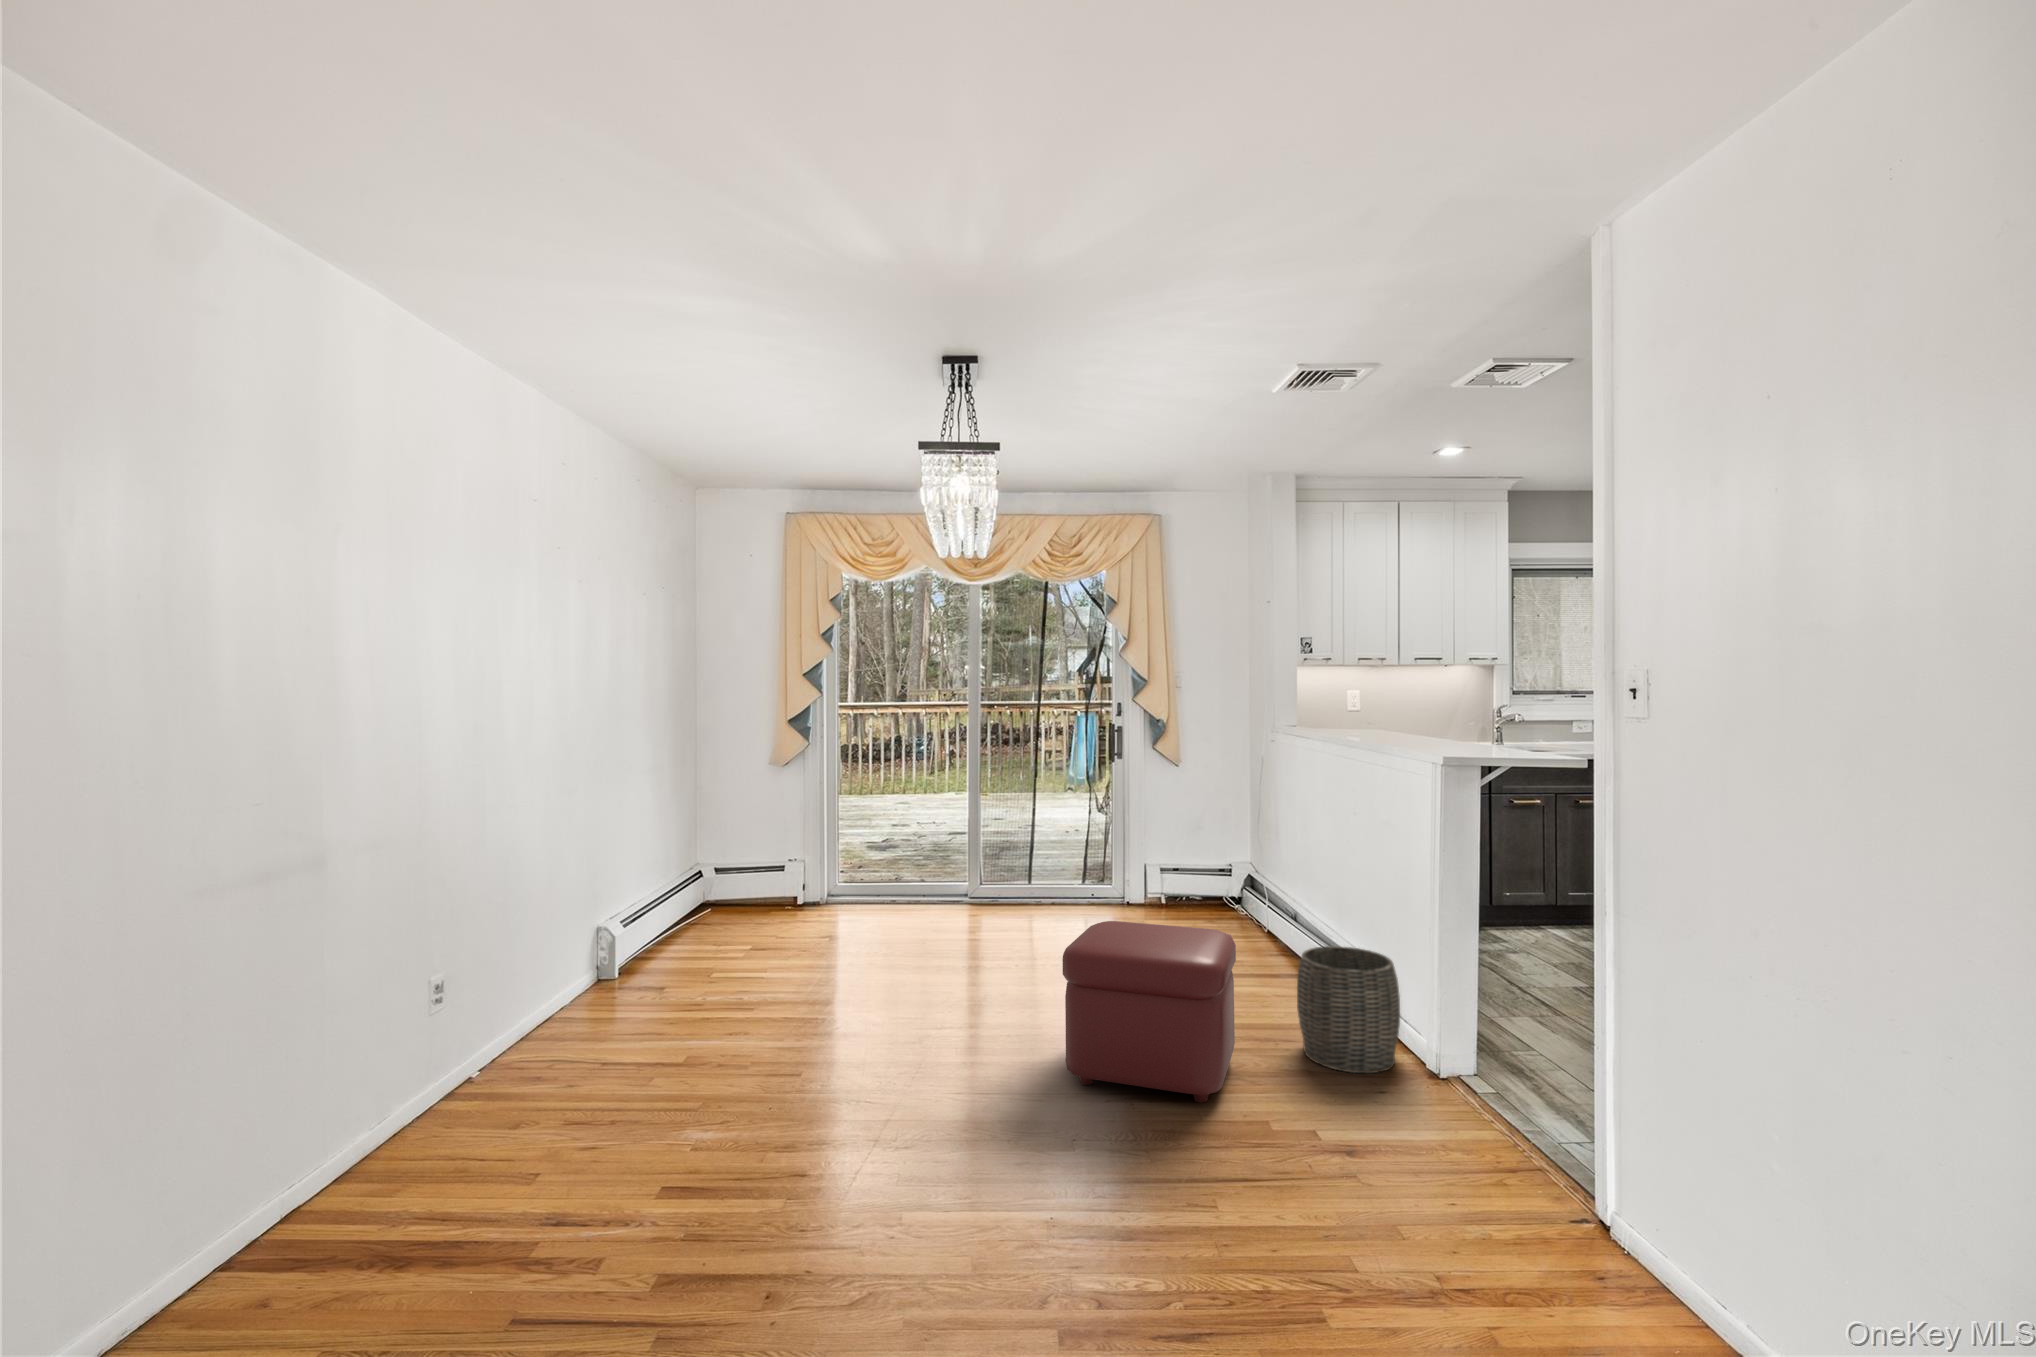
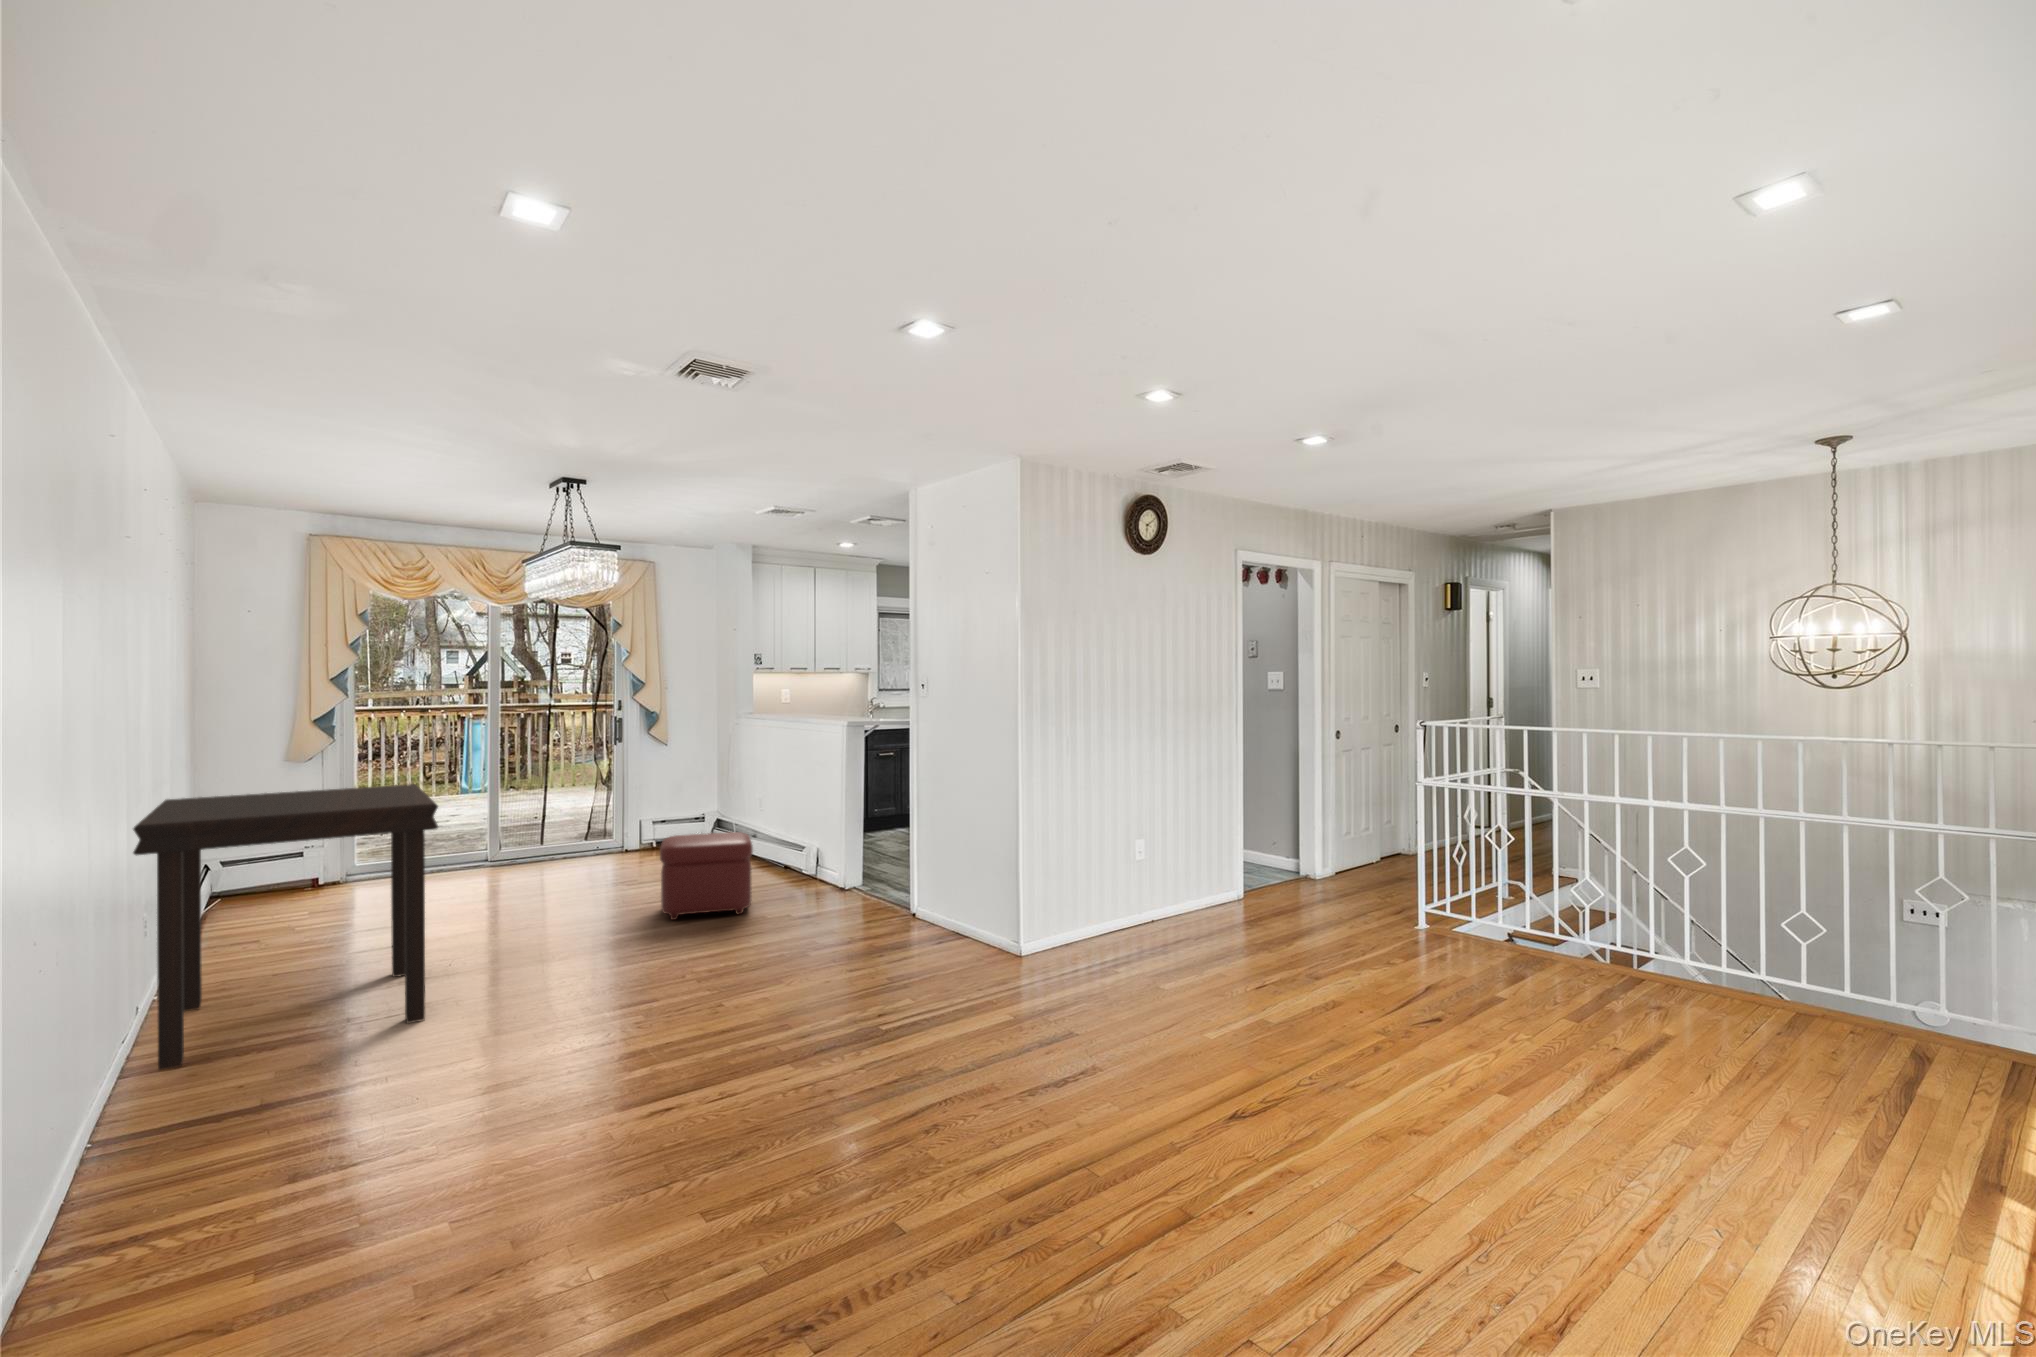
dining table: none [67,810,685,1289] -> present [133,784,438,1070]
woven basket: present [1297,946,1400,1073] -> none [778,836,830,895]

